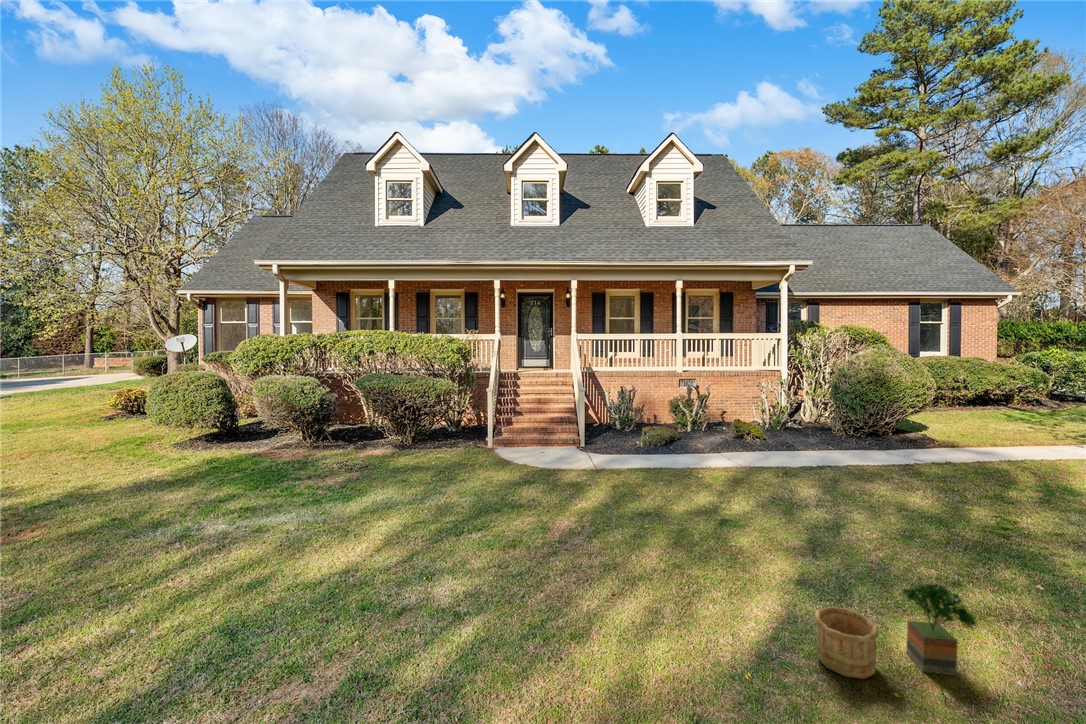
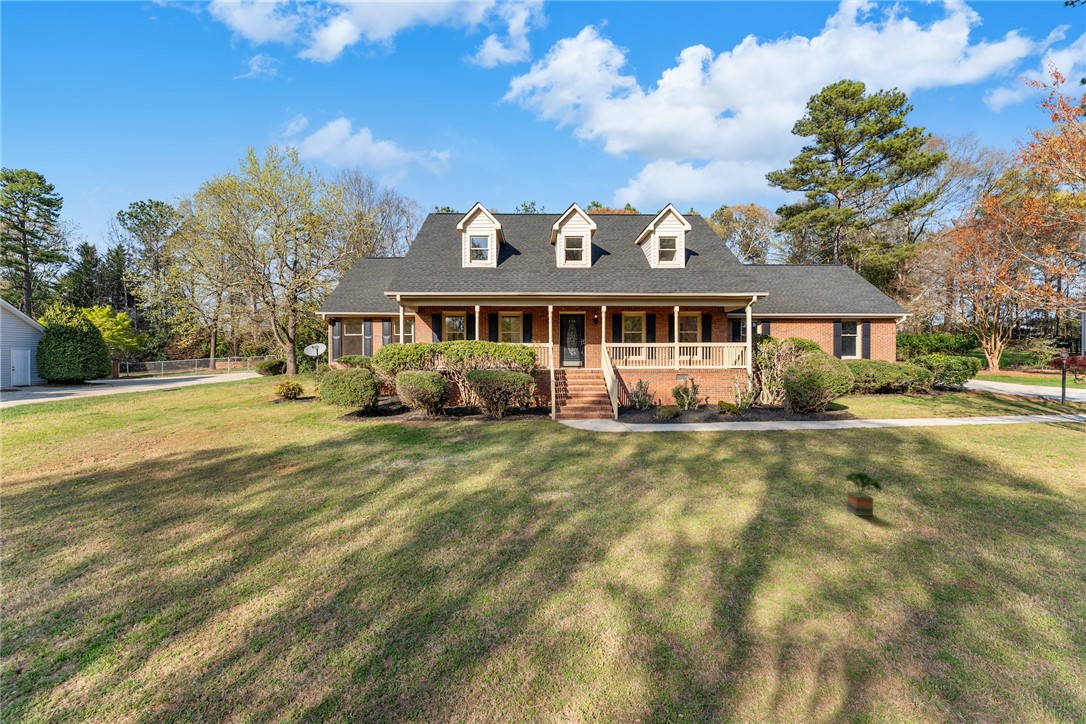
wooden bucket: present [815,607,878,679] -> none [800,486,834,517]

